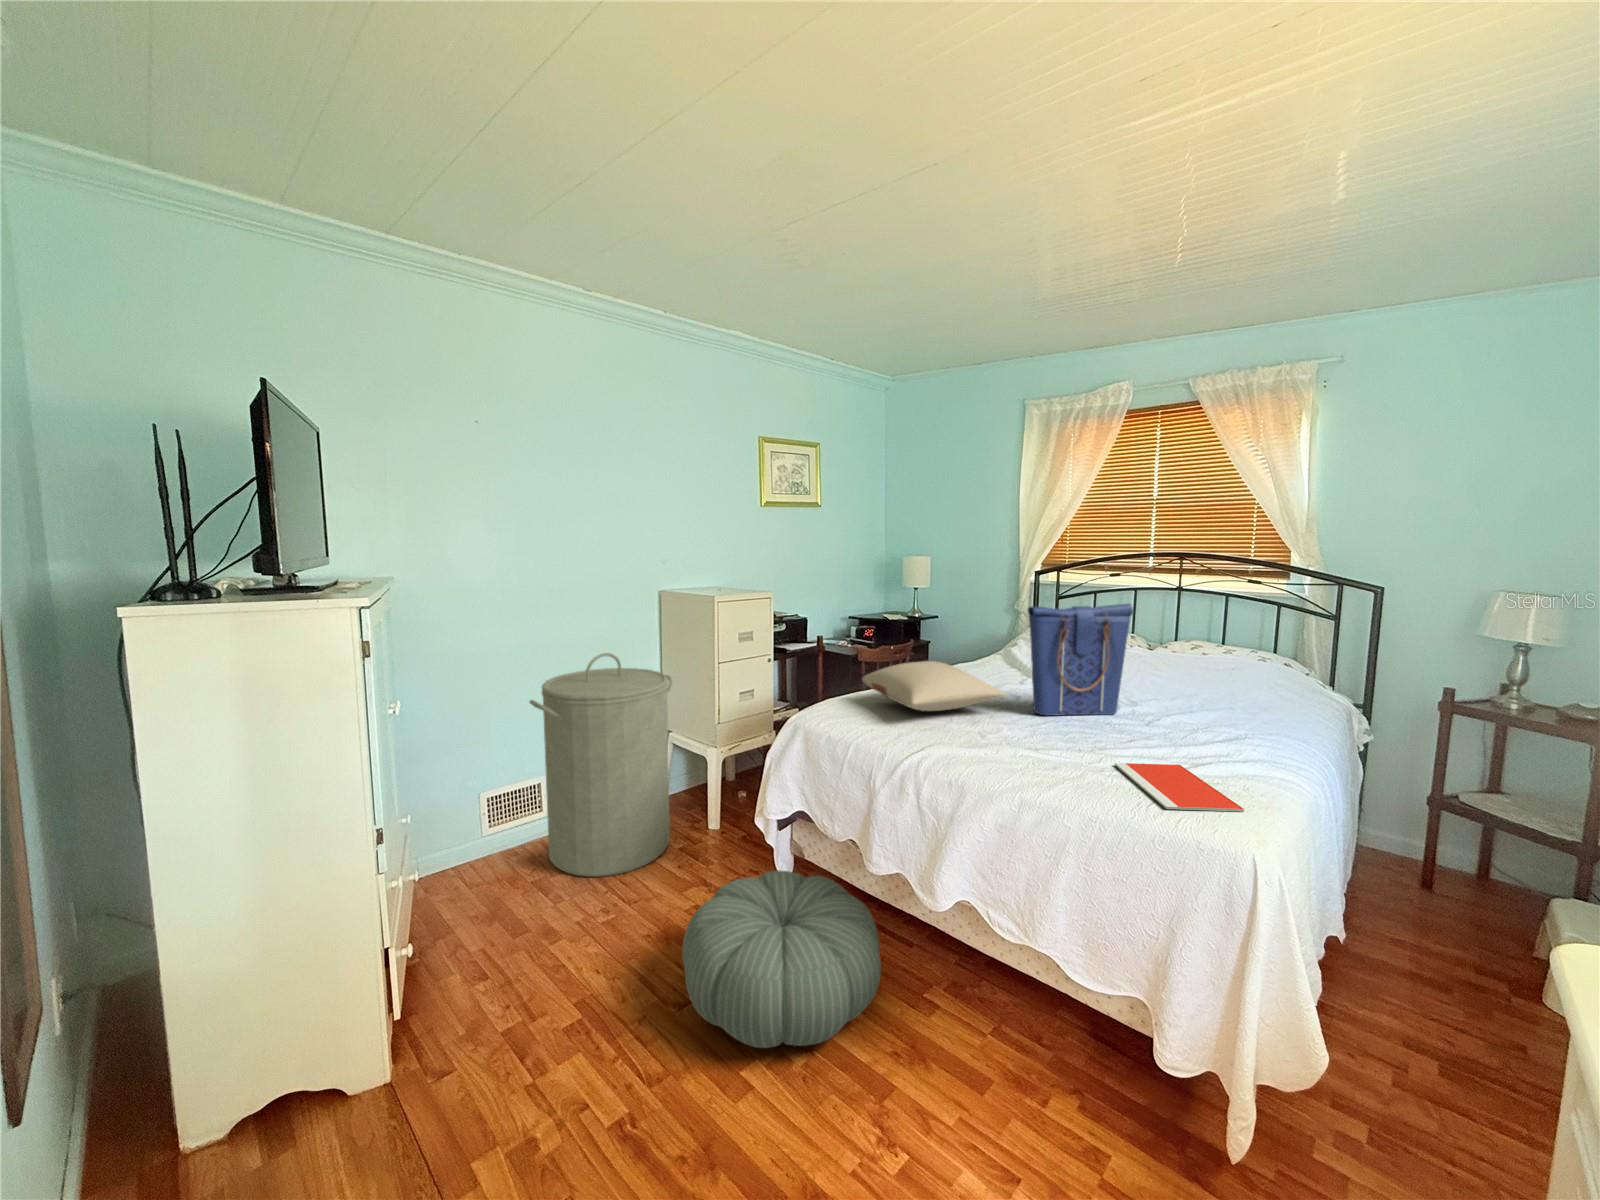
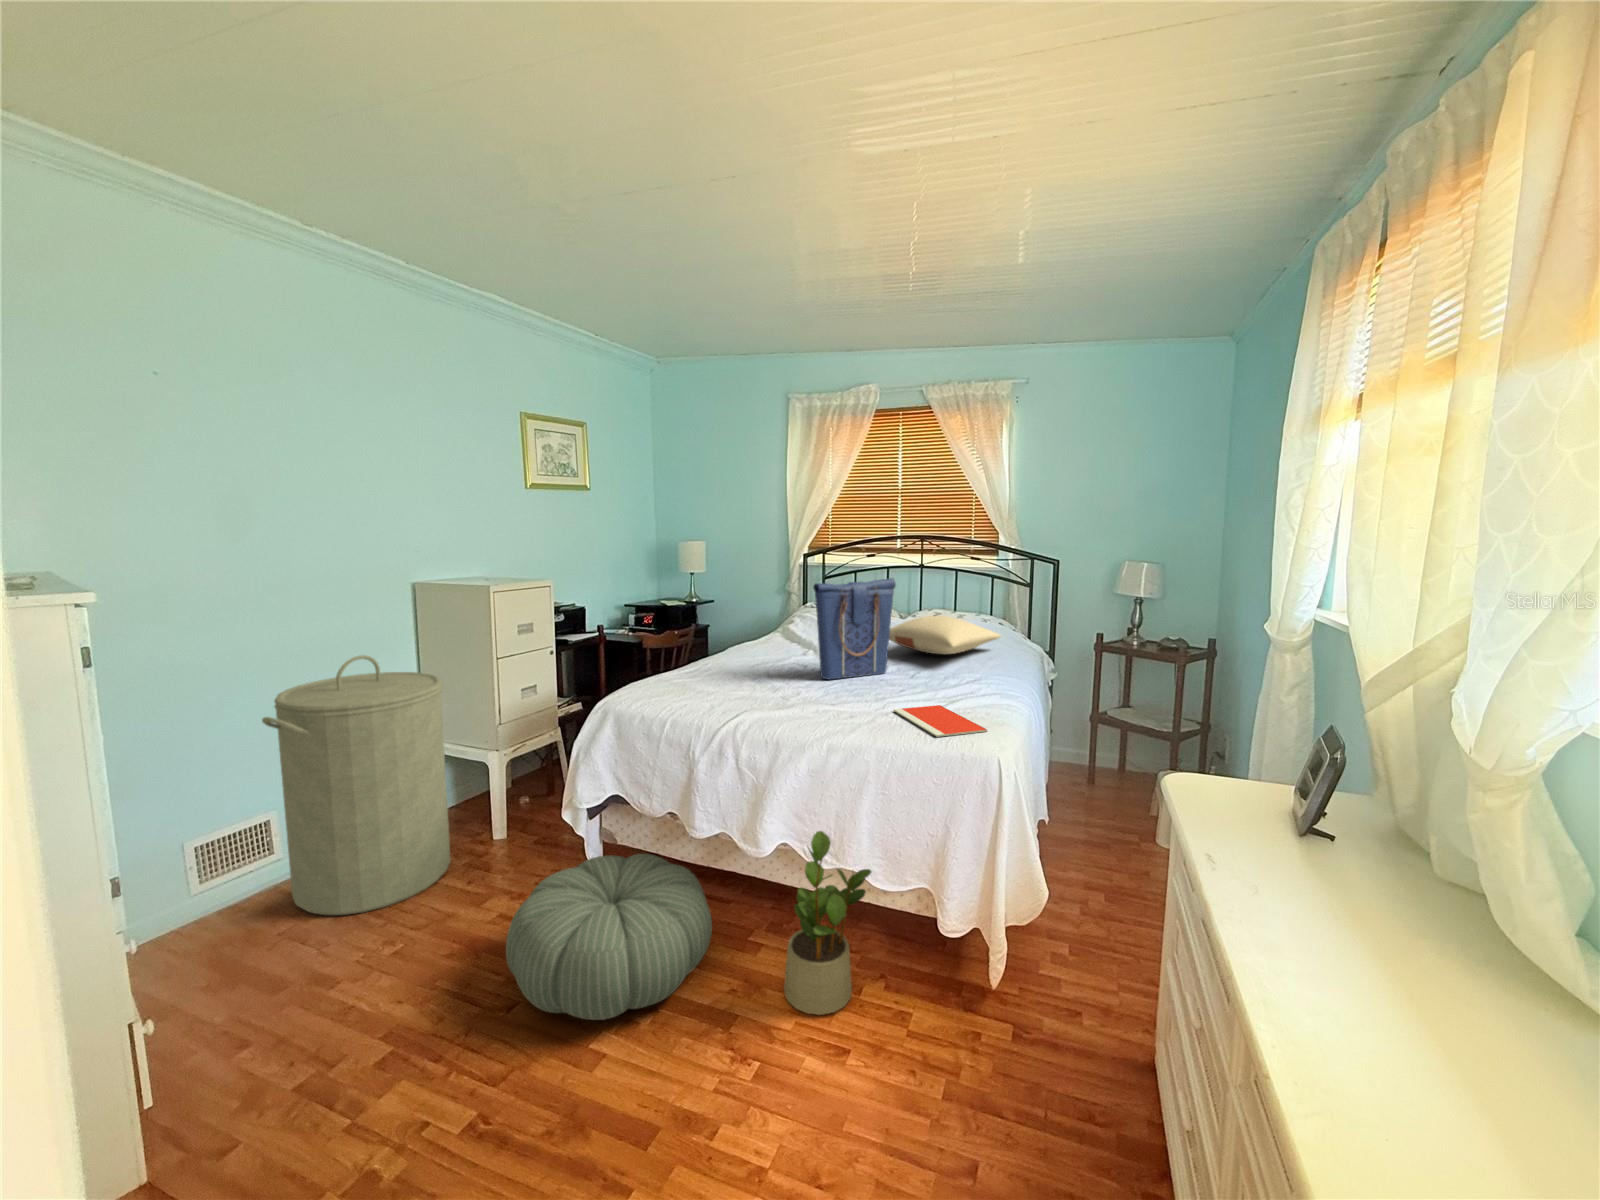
pillow: present [862,661,1006,711] -> present [889,616,1001,654]
potted plant: none [952,900,1066,1121] -> present [784,831,871,1015]

